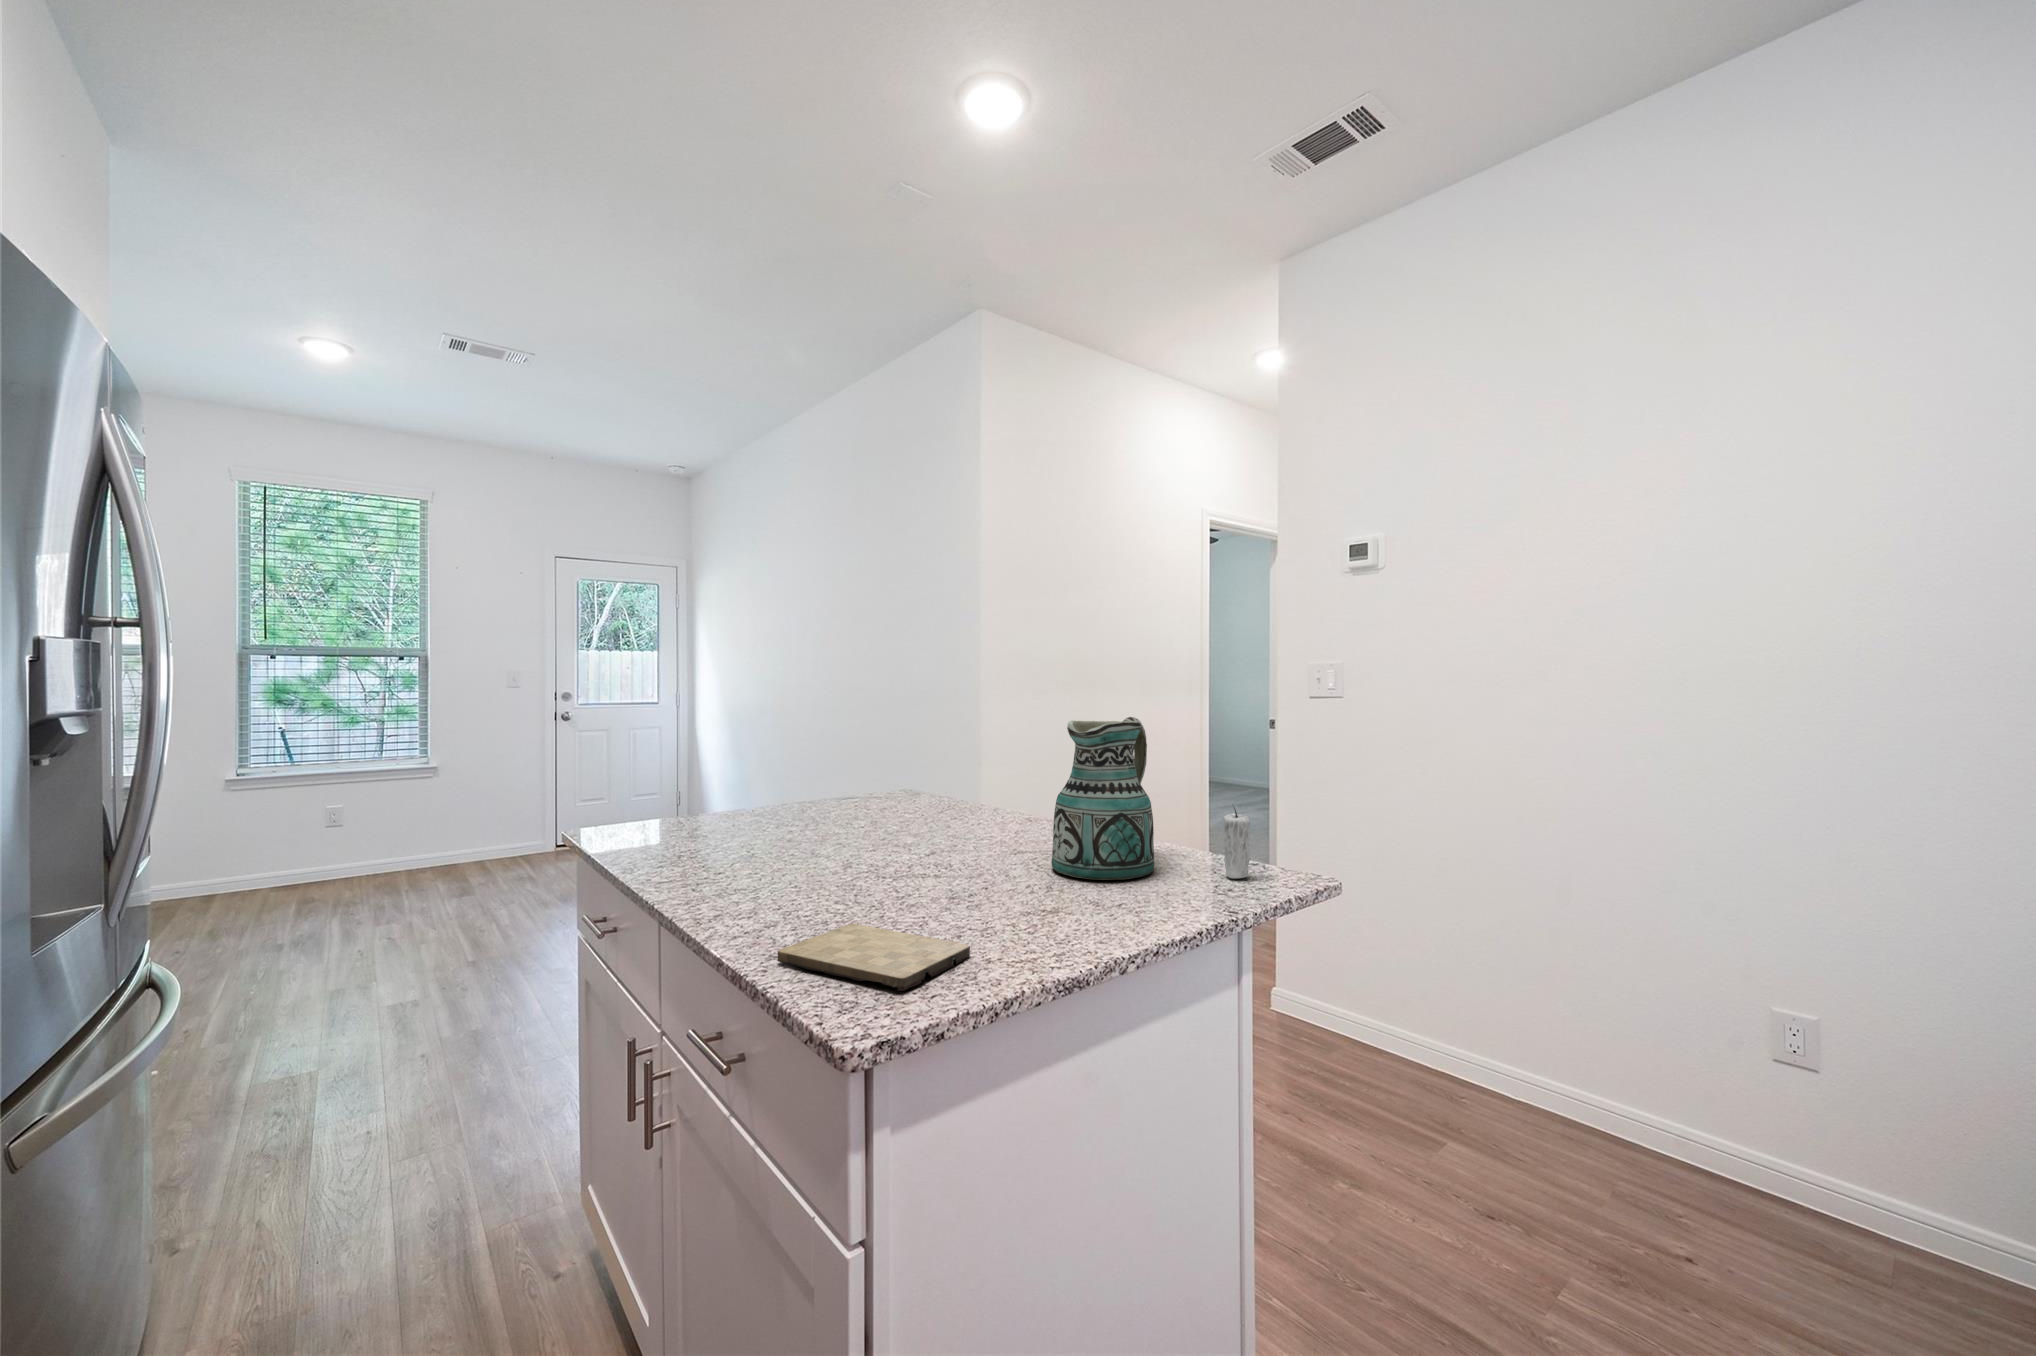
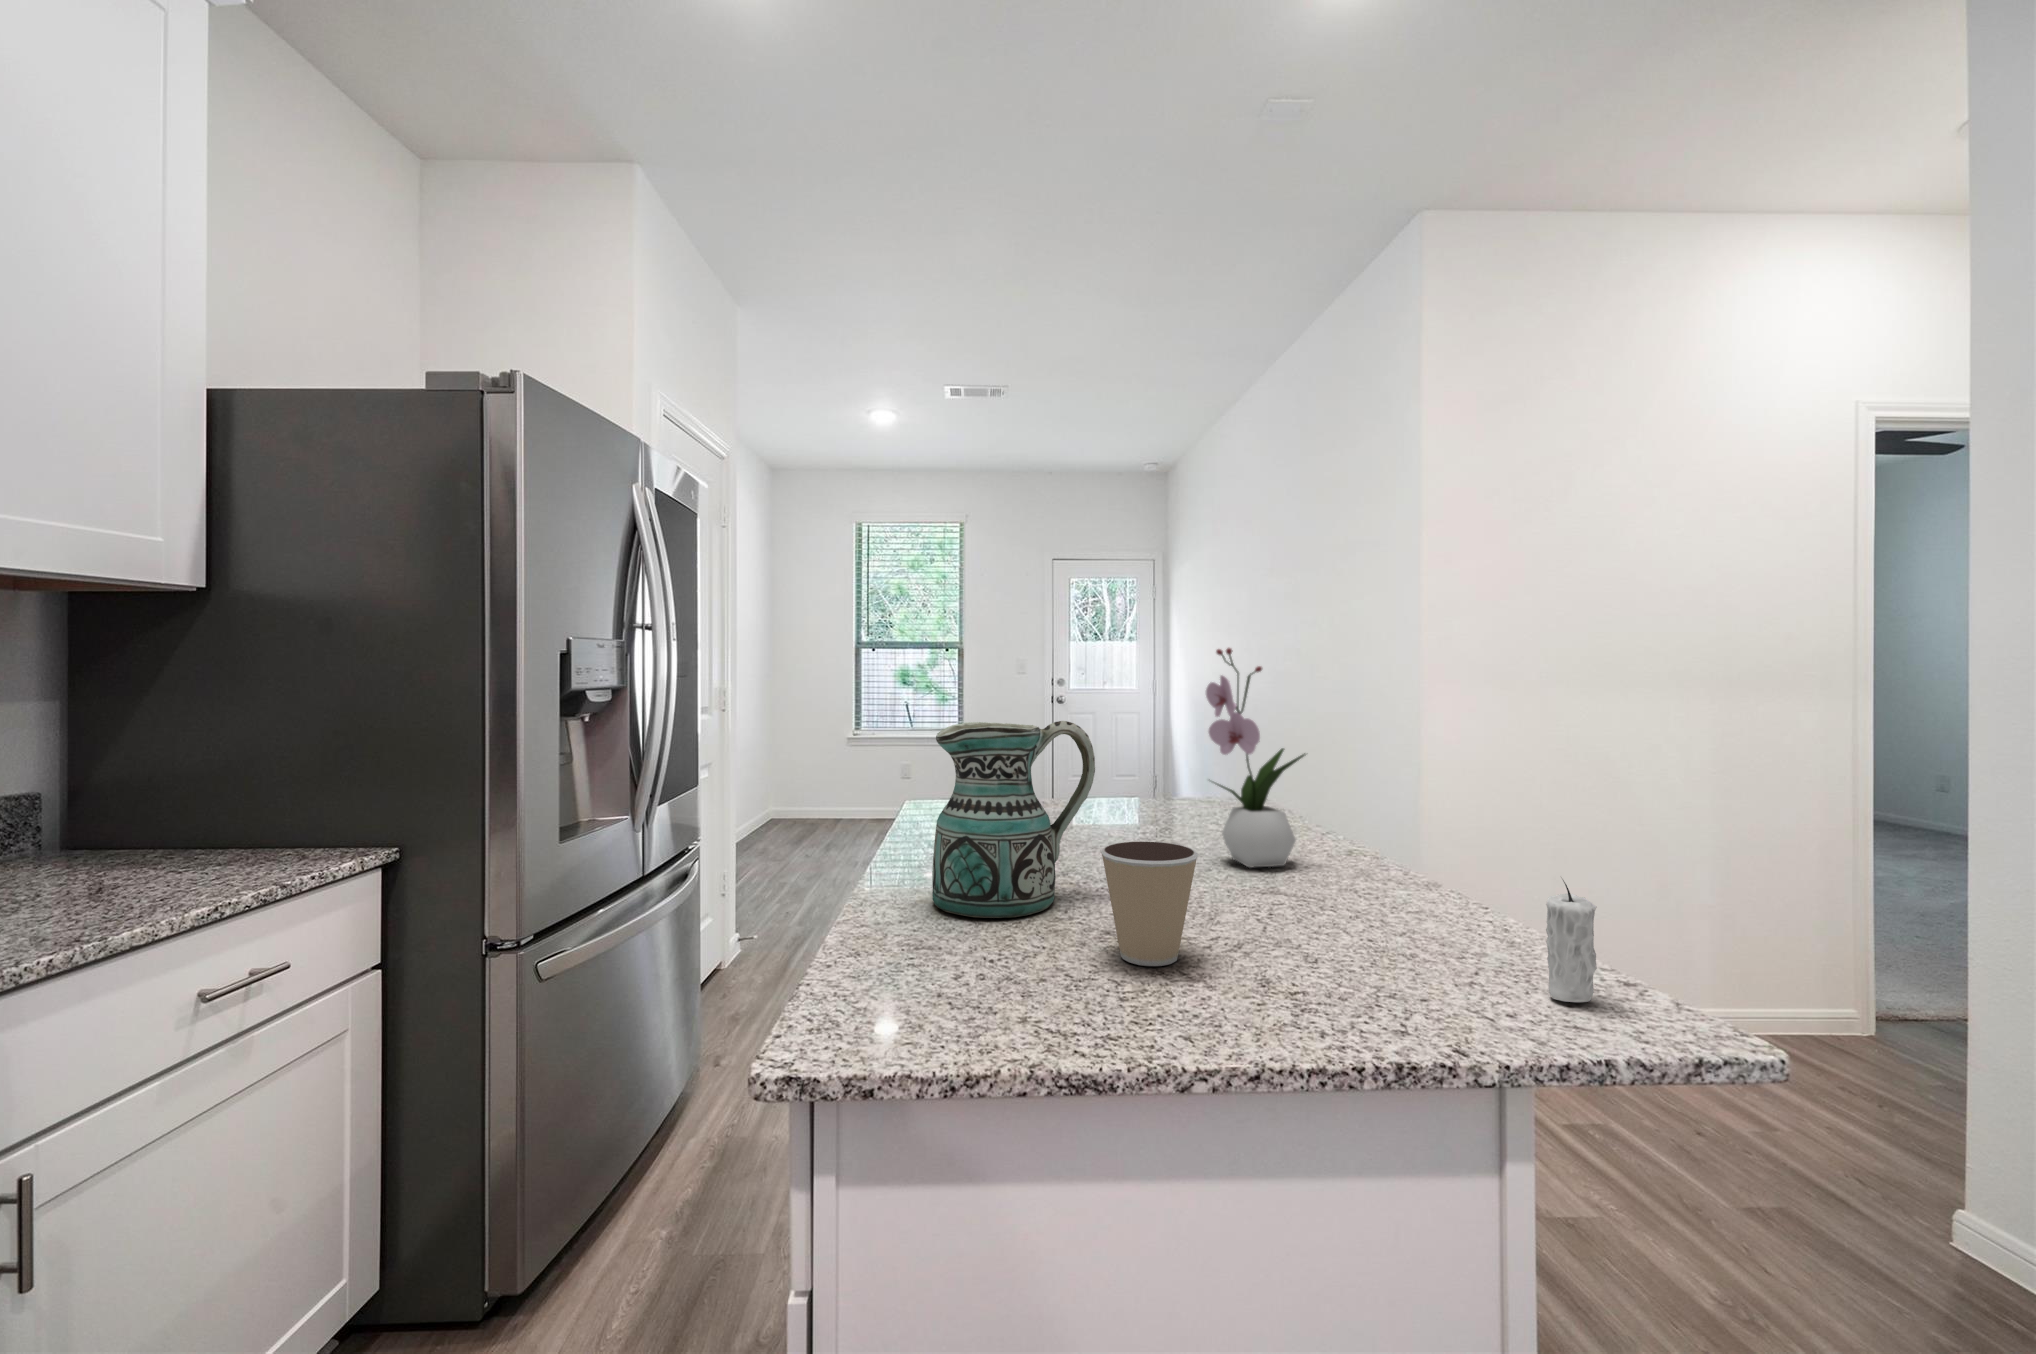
flower arrangement: none [915,661,994,839] -> present [1206,648,1306,867]
ceramic pitcher: present [1052,717,1154,880] -> present [932,721,1095,918]
coffee cup: none [955,814,1031,911] -> present [1101,841,1199,966]
cutting board: present [778,924,970,991] -> none [854,943,1021,1029]

